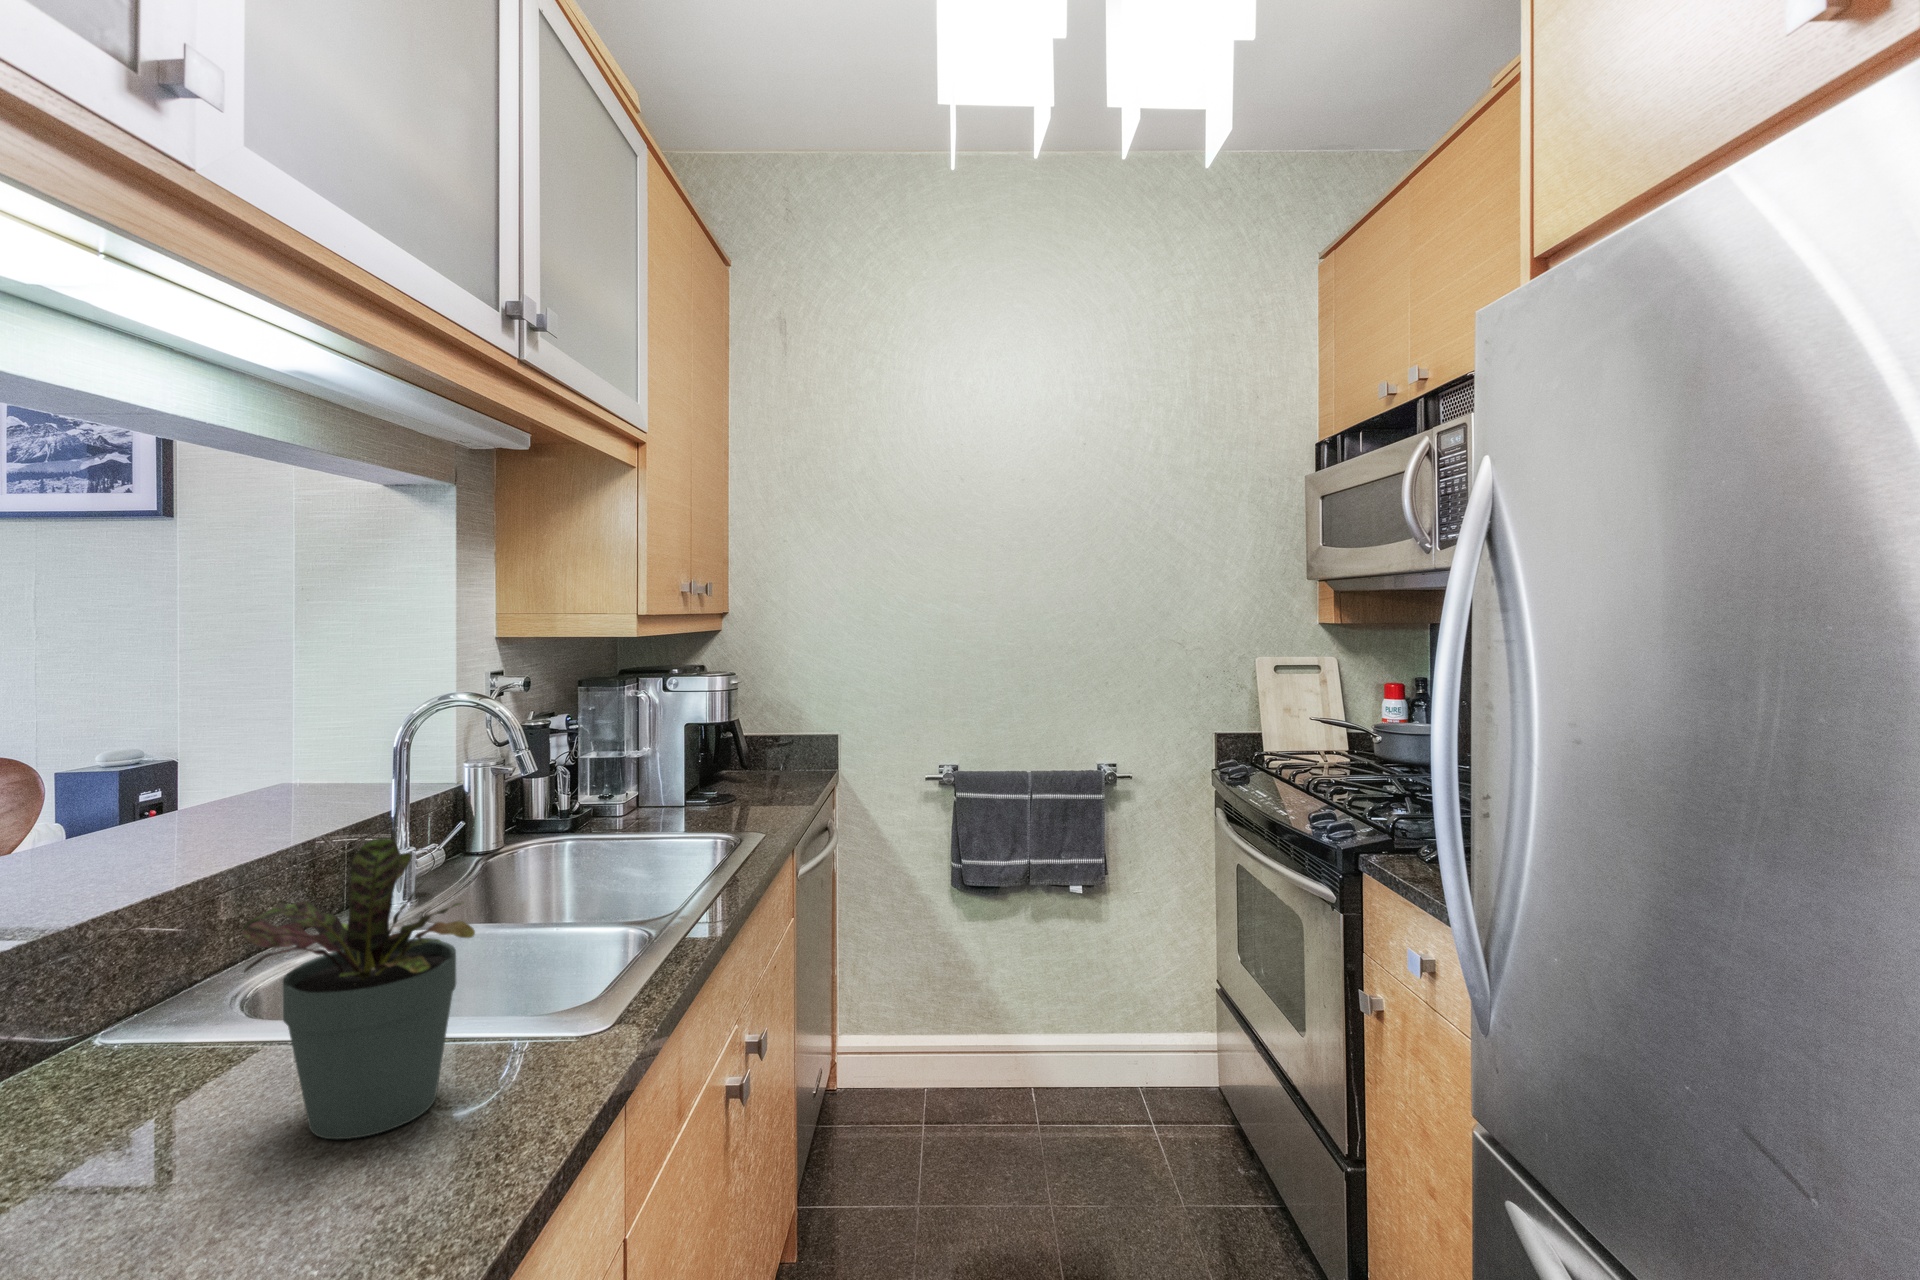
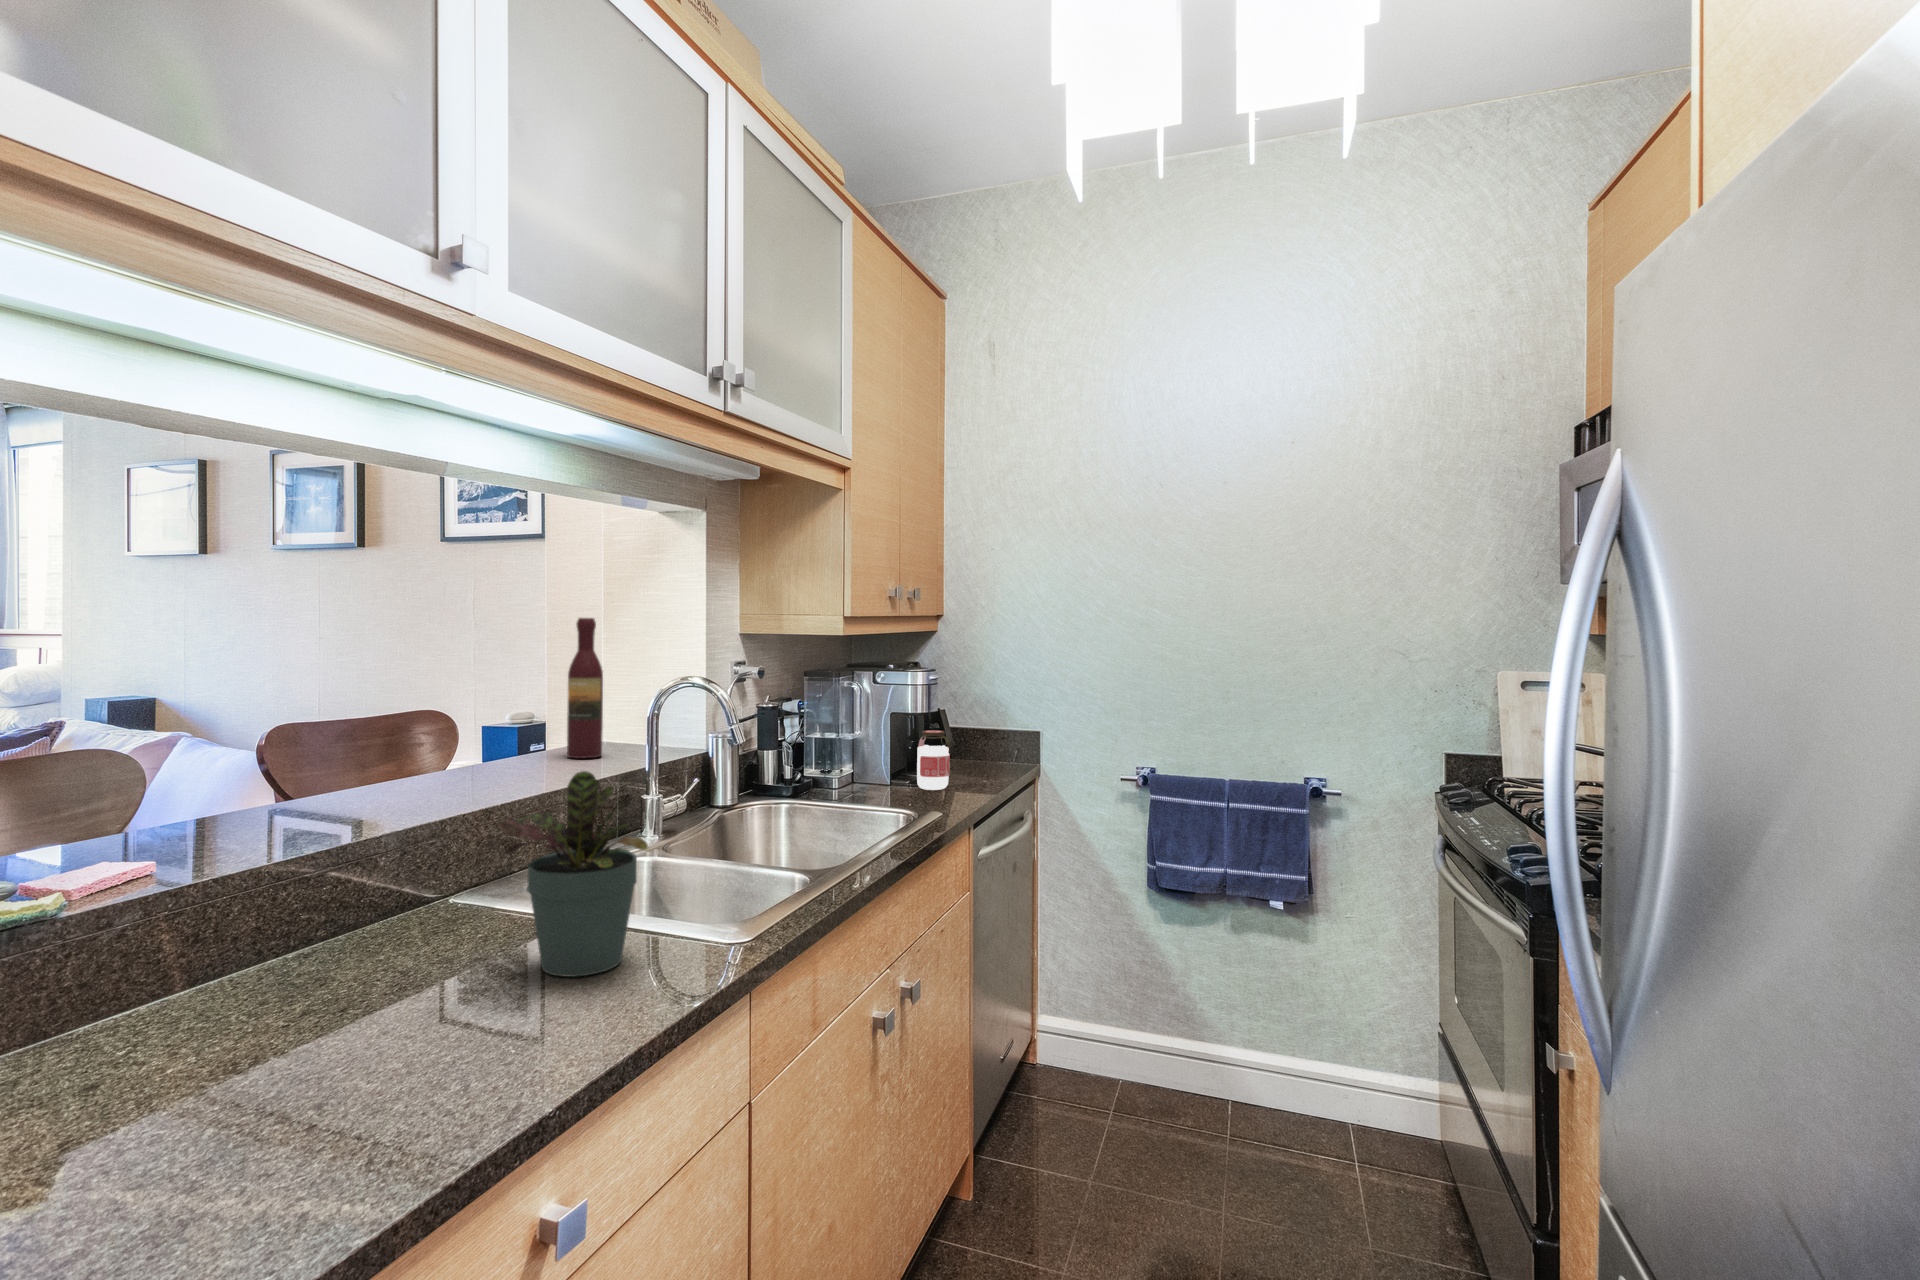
wine bottle: none [256,620,311,808] -> present [567,618,603,758]
jar: none [714,741,754,809] -> present [917,730,951,790]

